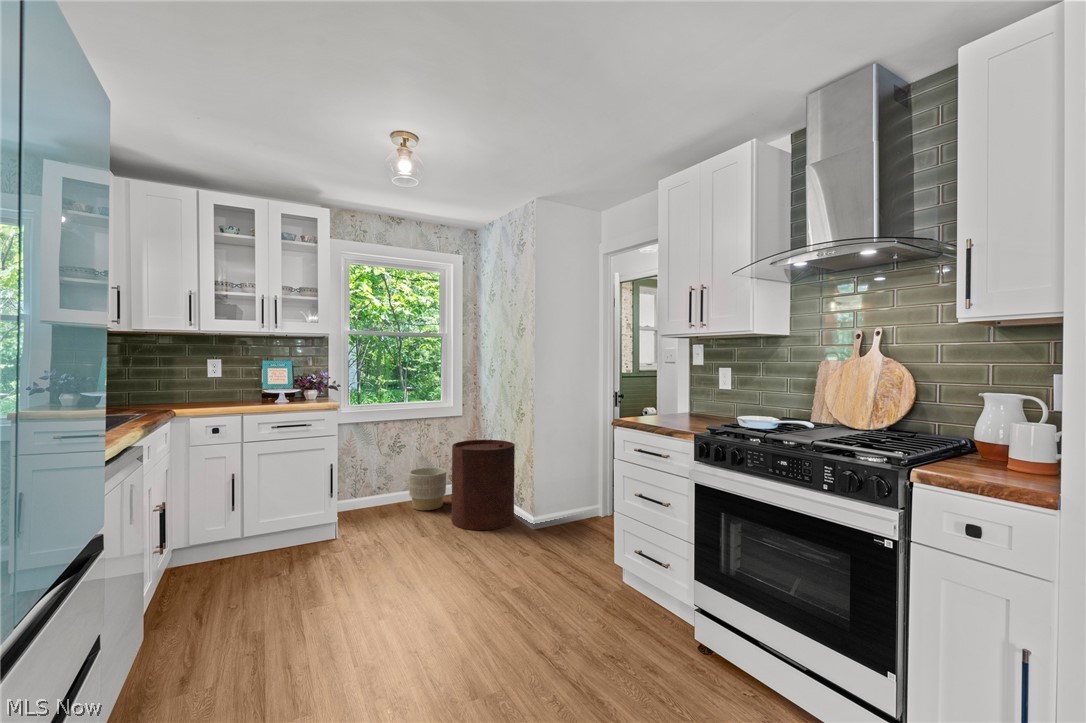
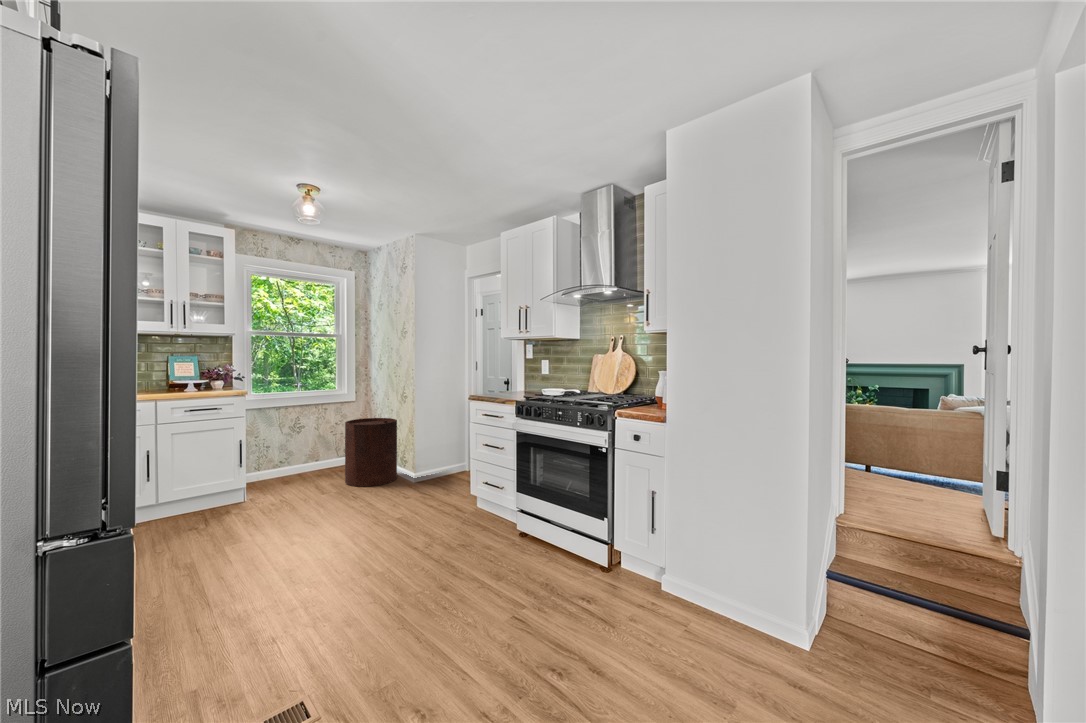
planter: present [409,468,446,510] -> none [306,443,339,477]

